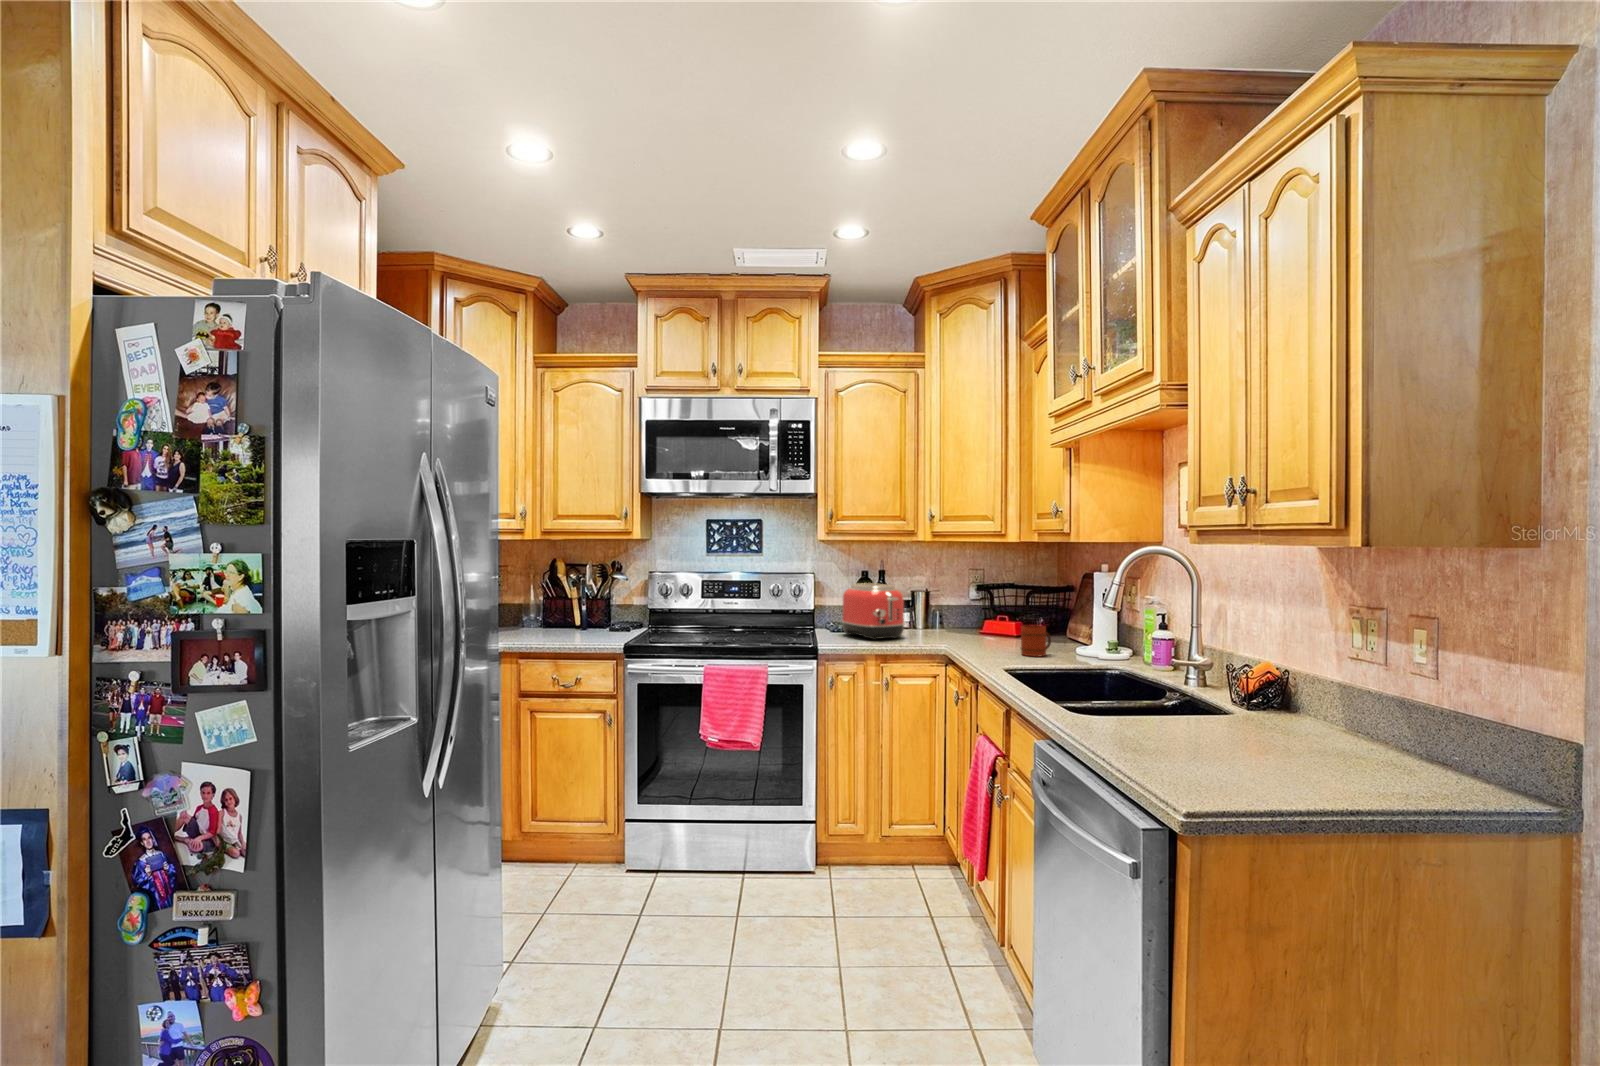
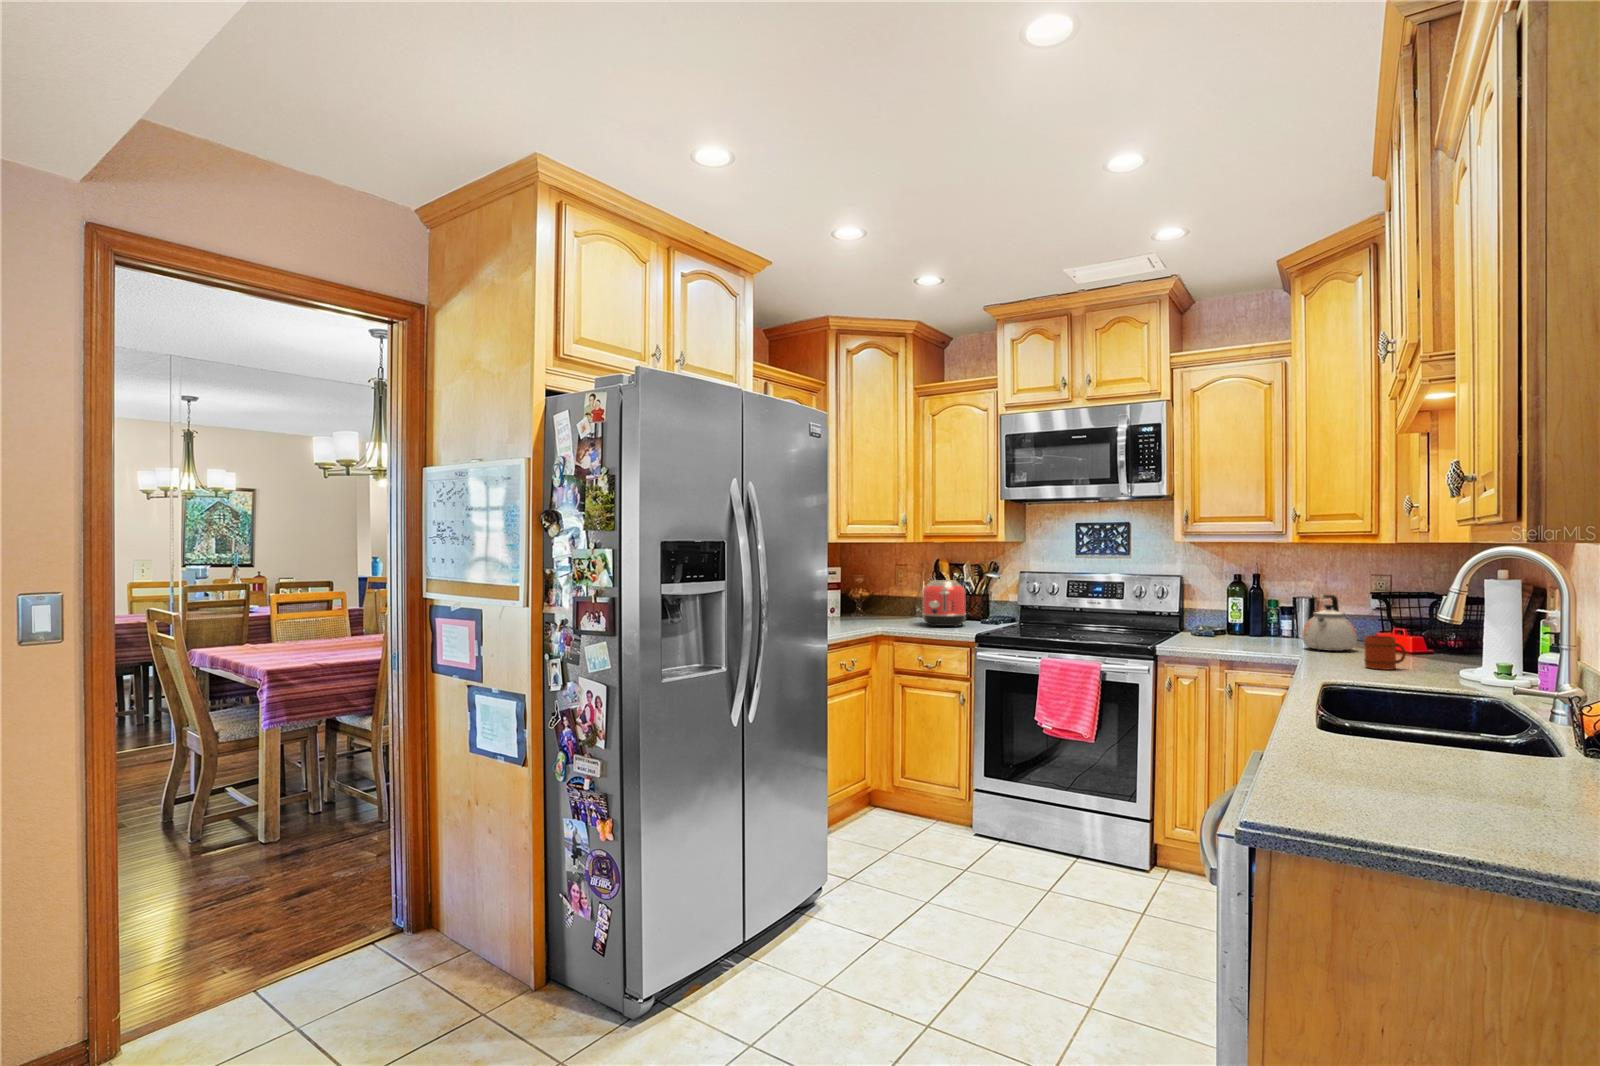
toaster: present [842,583,904,640] -> present [922,580,966,627]
kettle: none [935,588,979,639] -> present [1302,595,1357,651]

